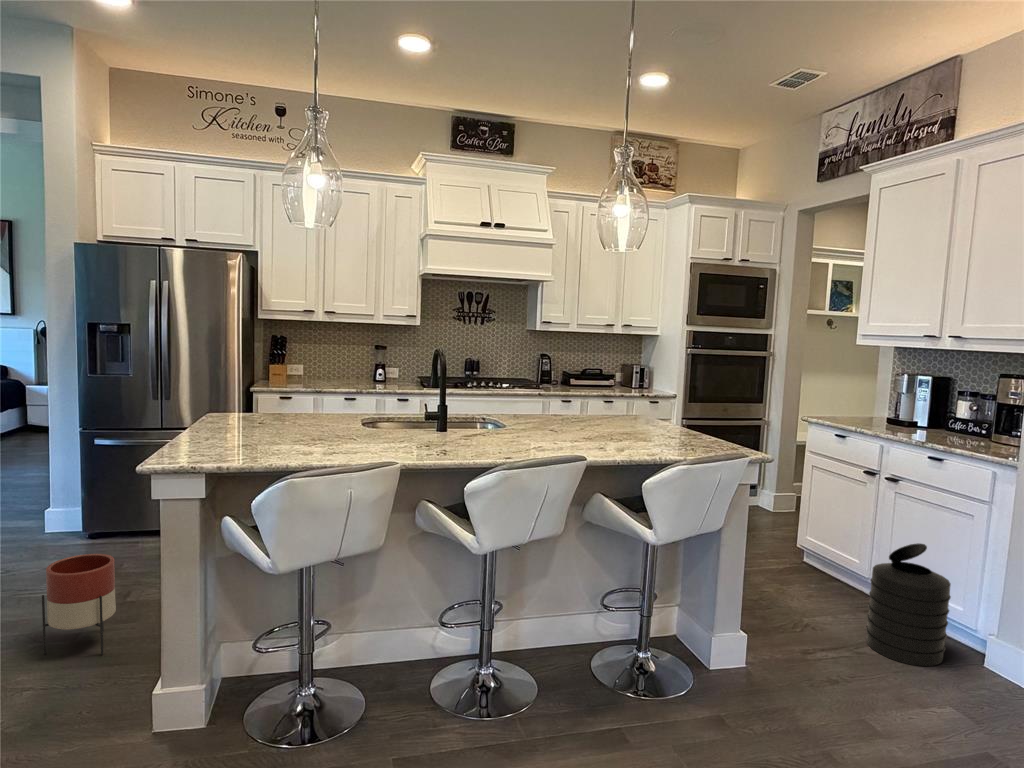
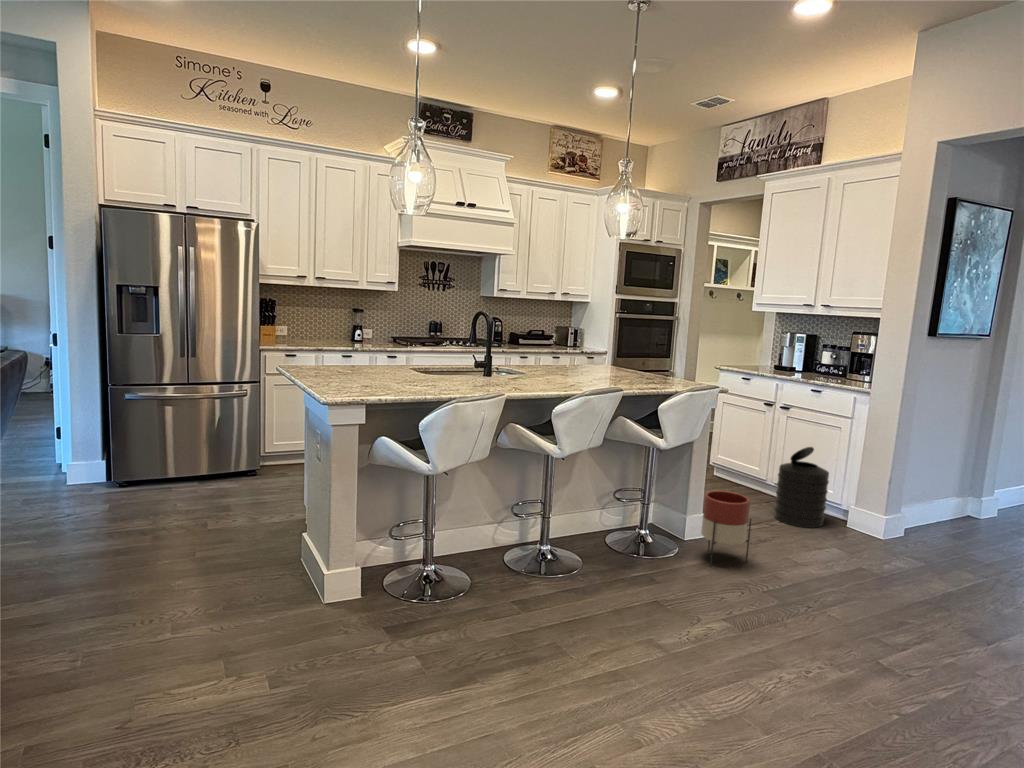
planter: present [42,554,116,655] -> present [701,490,751,566]

